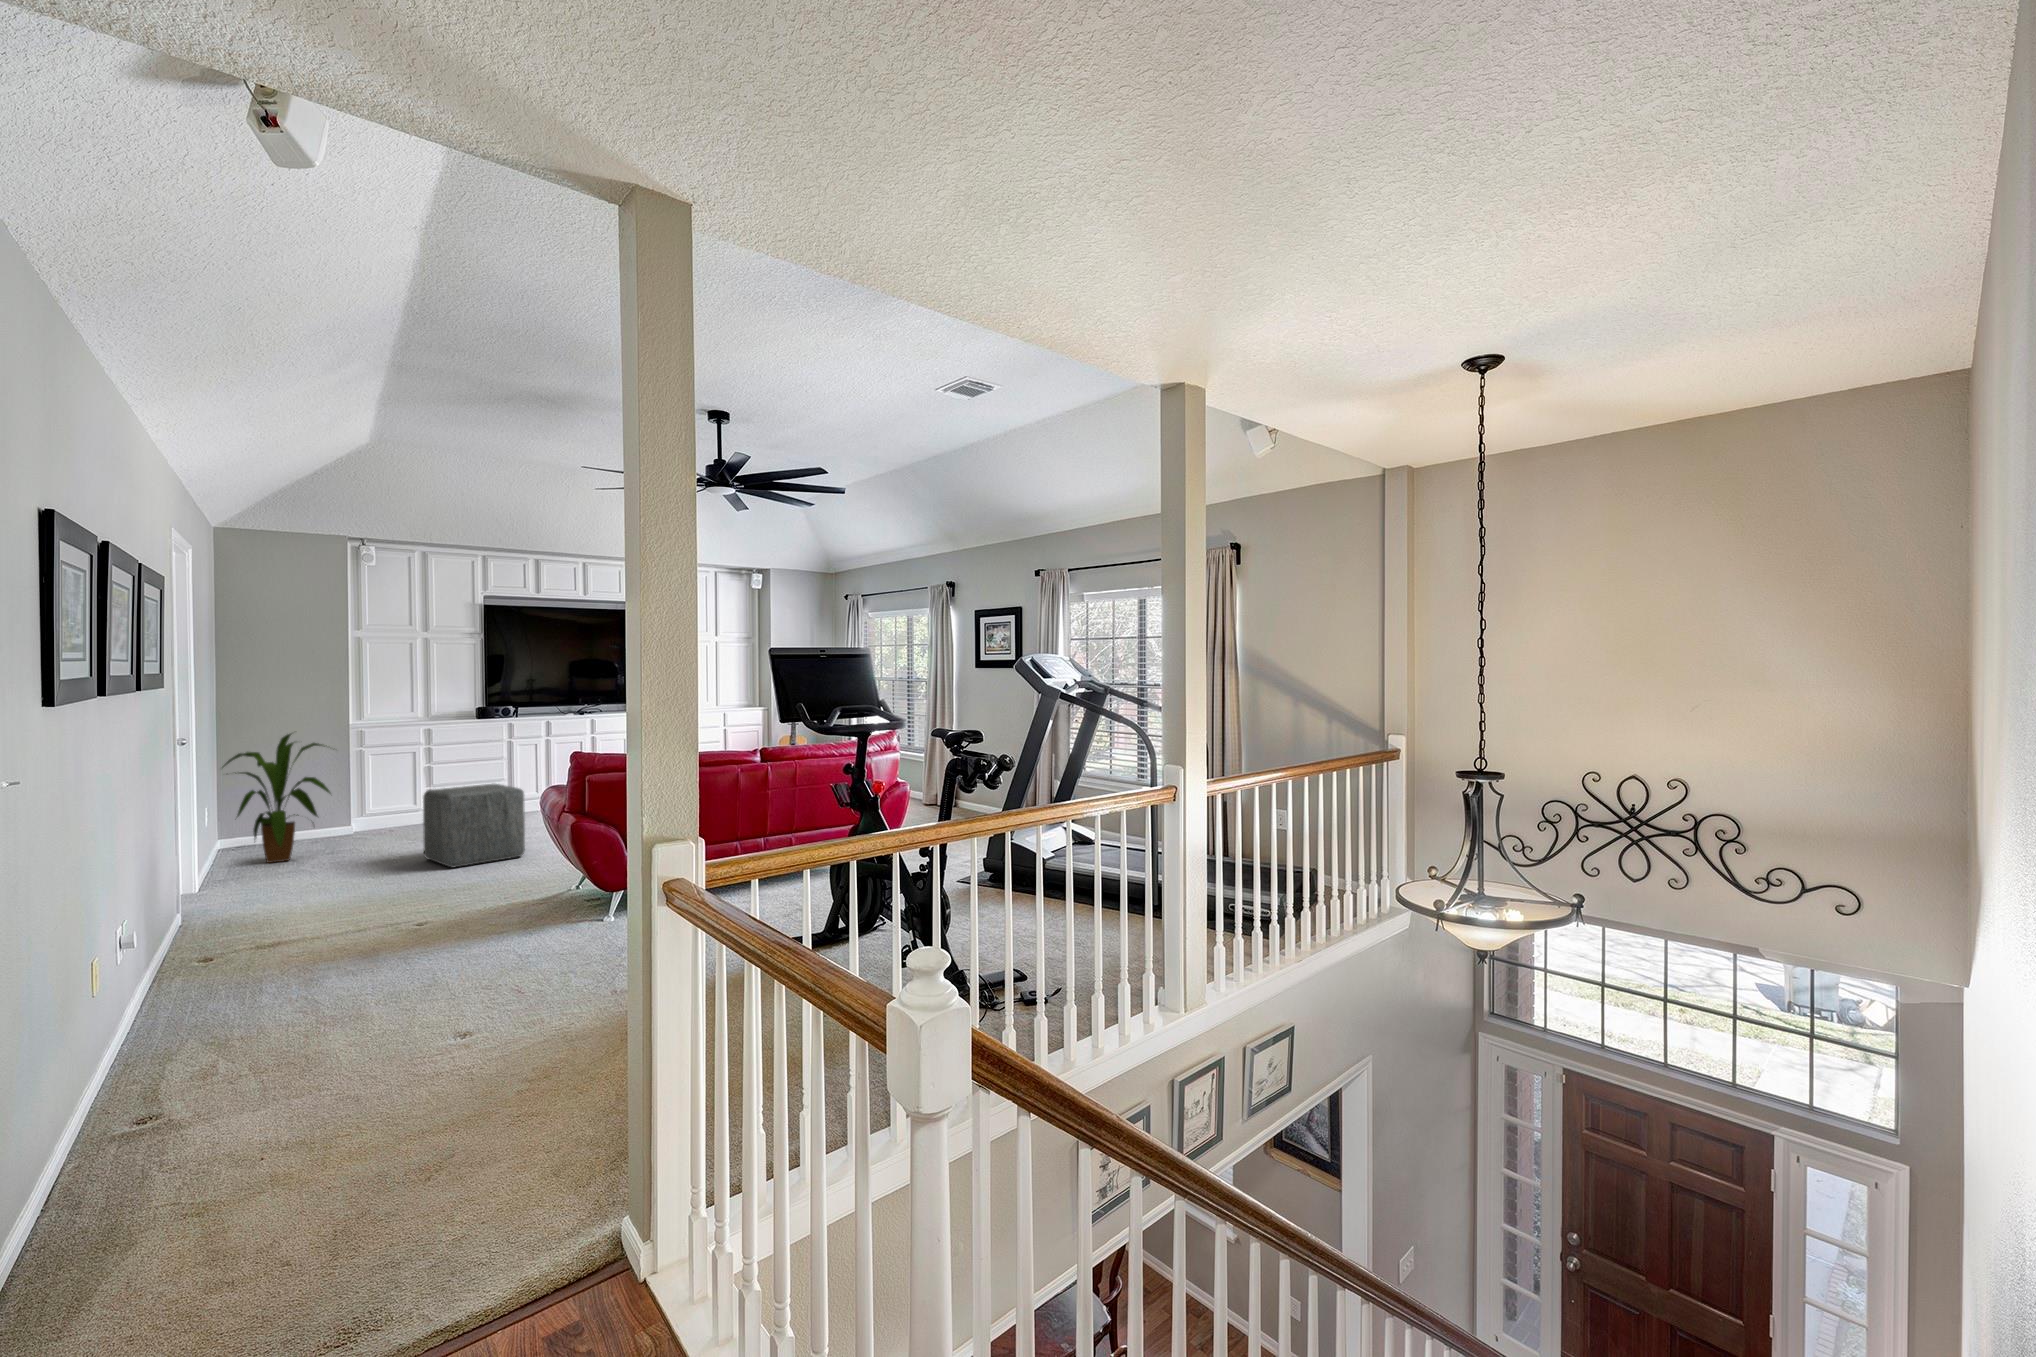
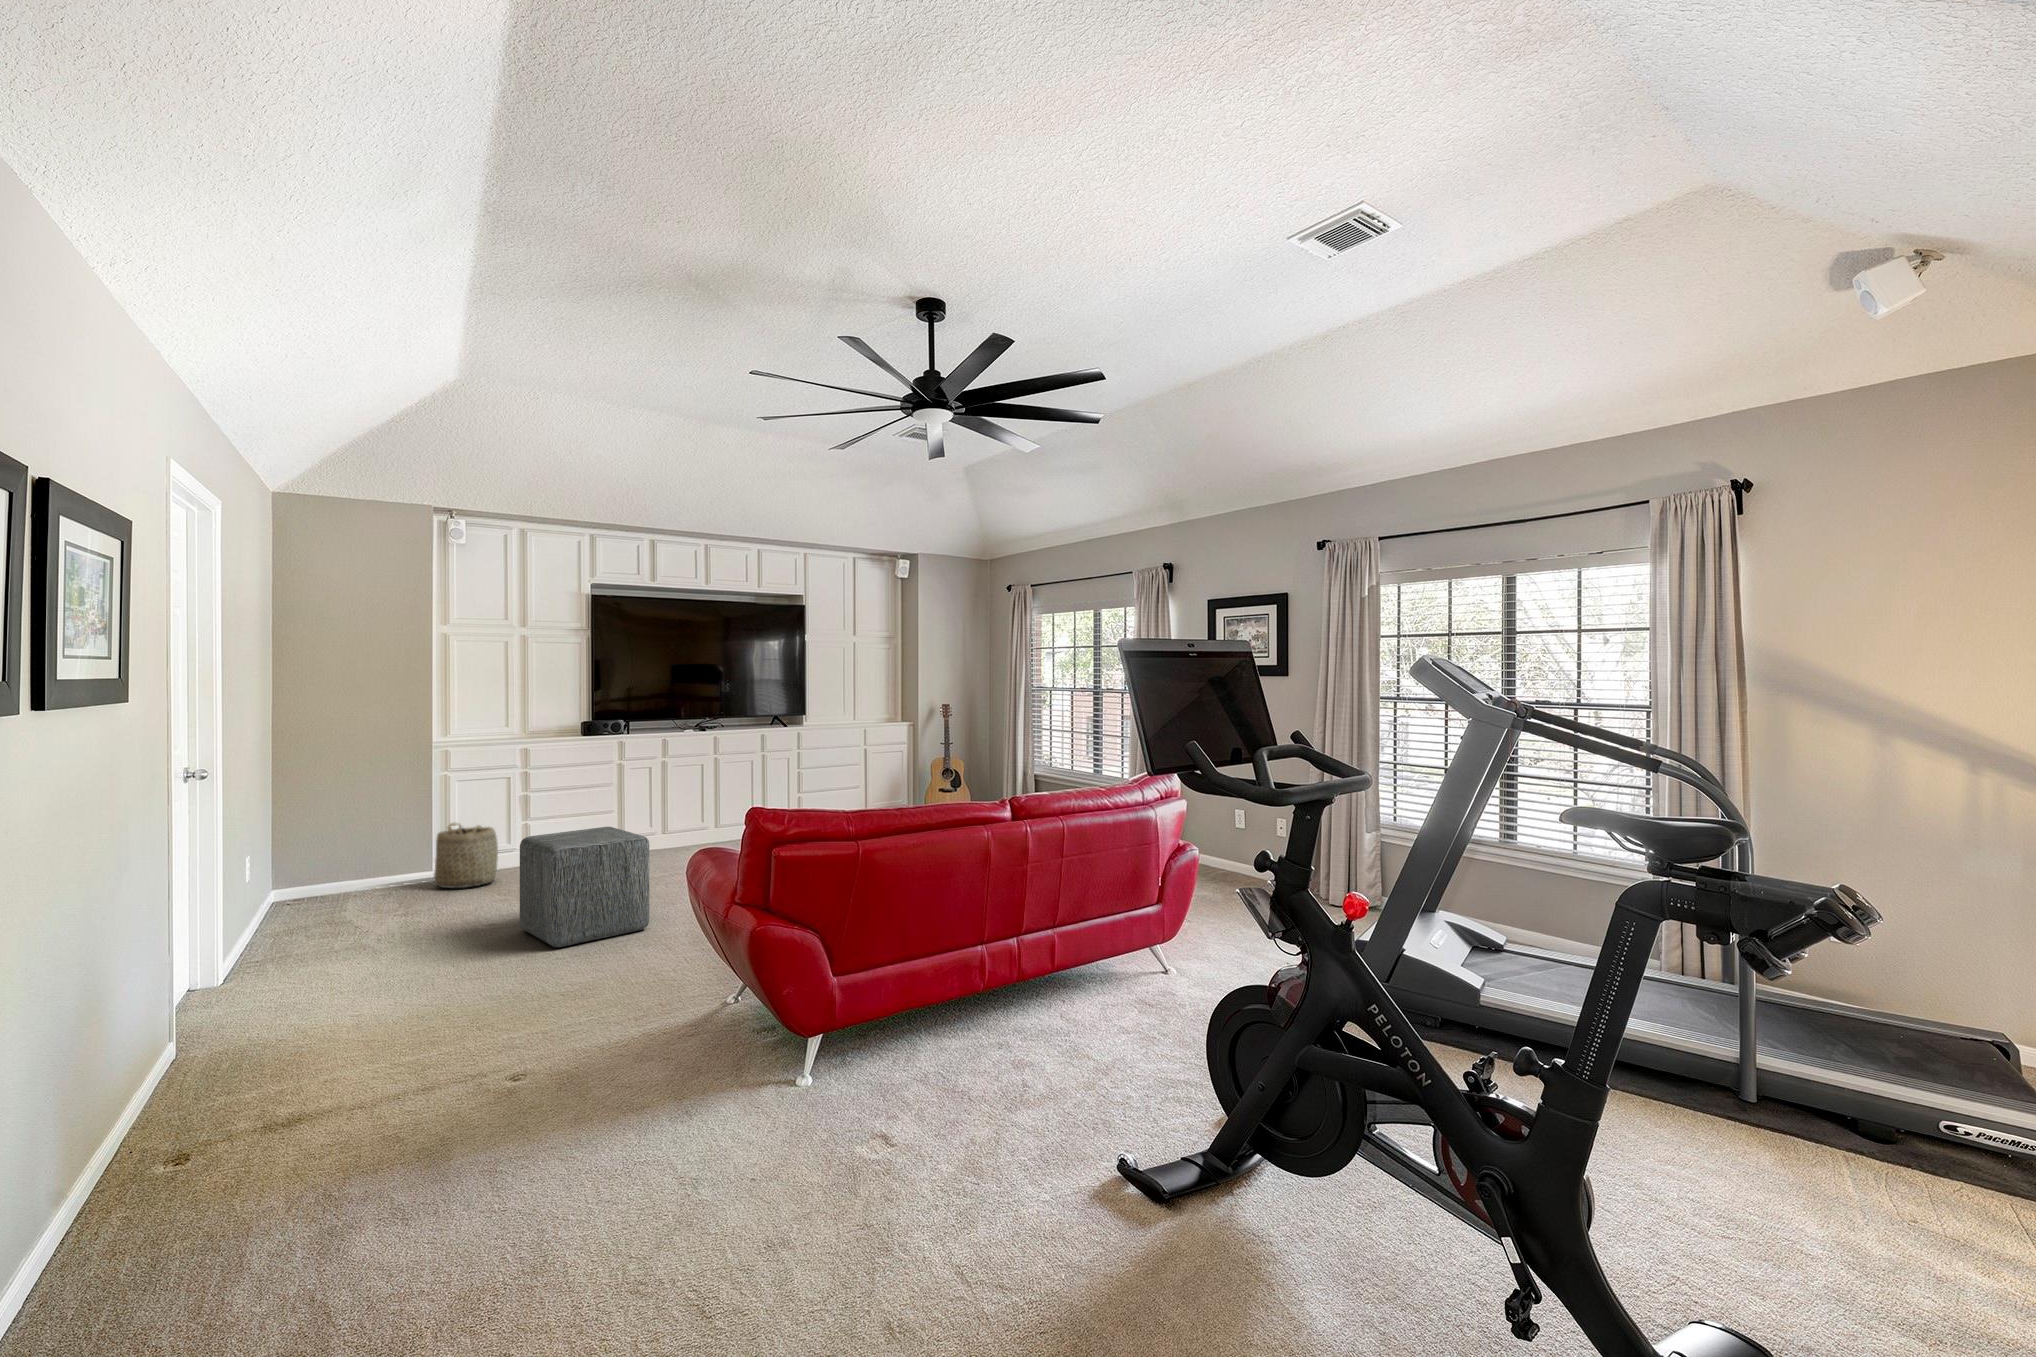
house plant: present [223,734,330,863] -> none [267,756,414,931]
basket: none [354,787,406,837] -> present [434,823,498,888]

